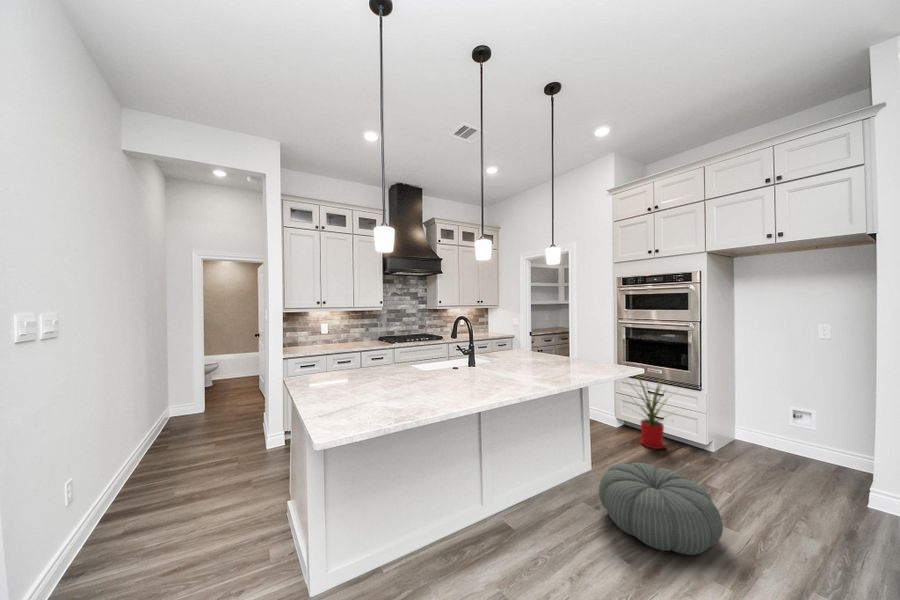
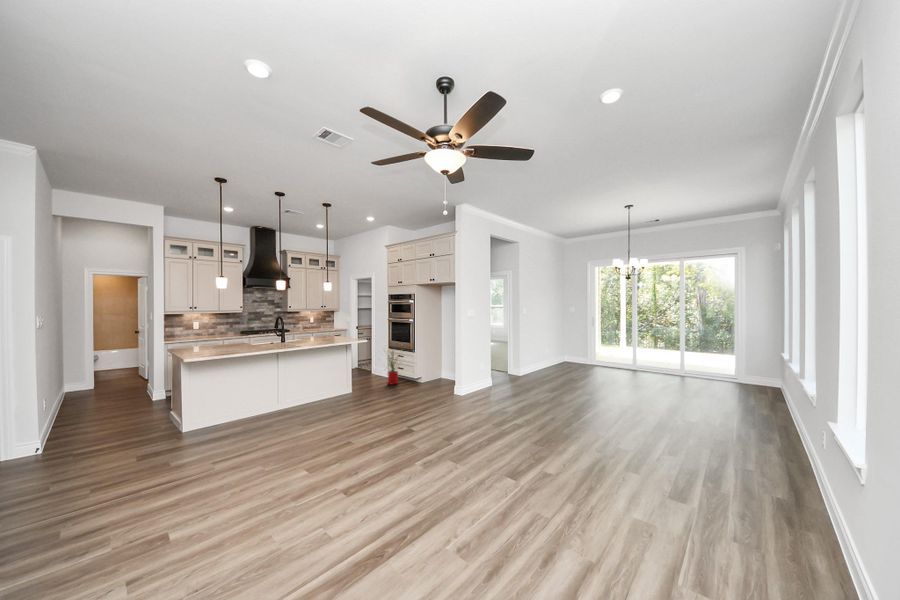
pouf: present [599,463,723,555] -> none [329,382,373,408]

